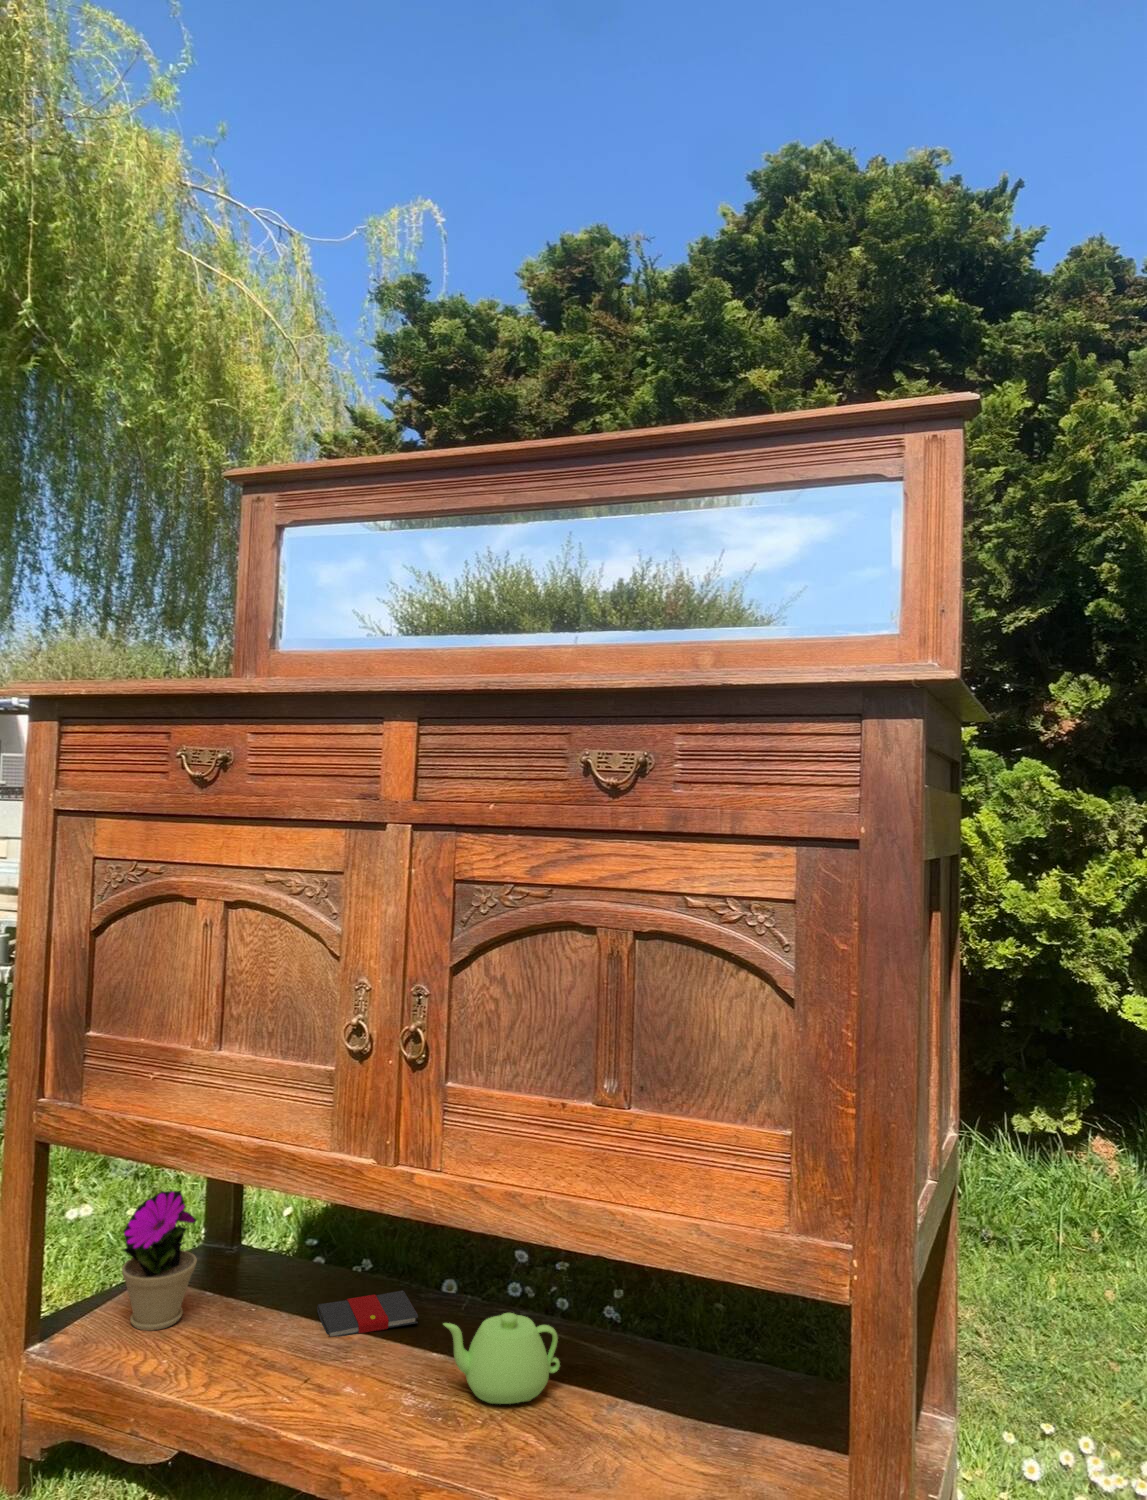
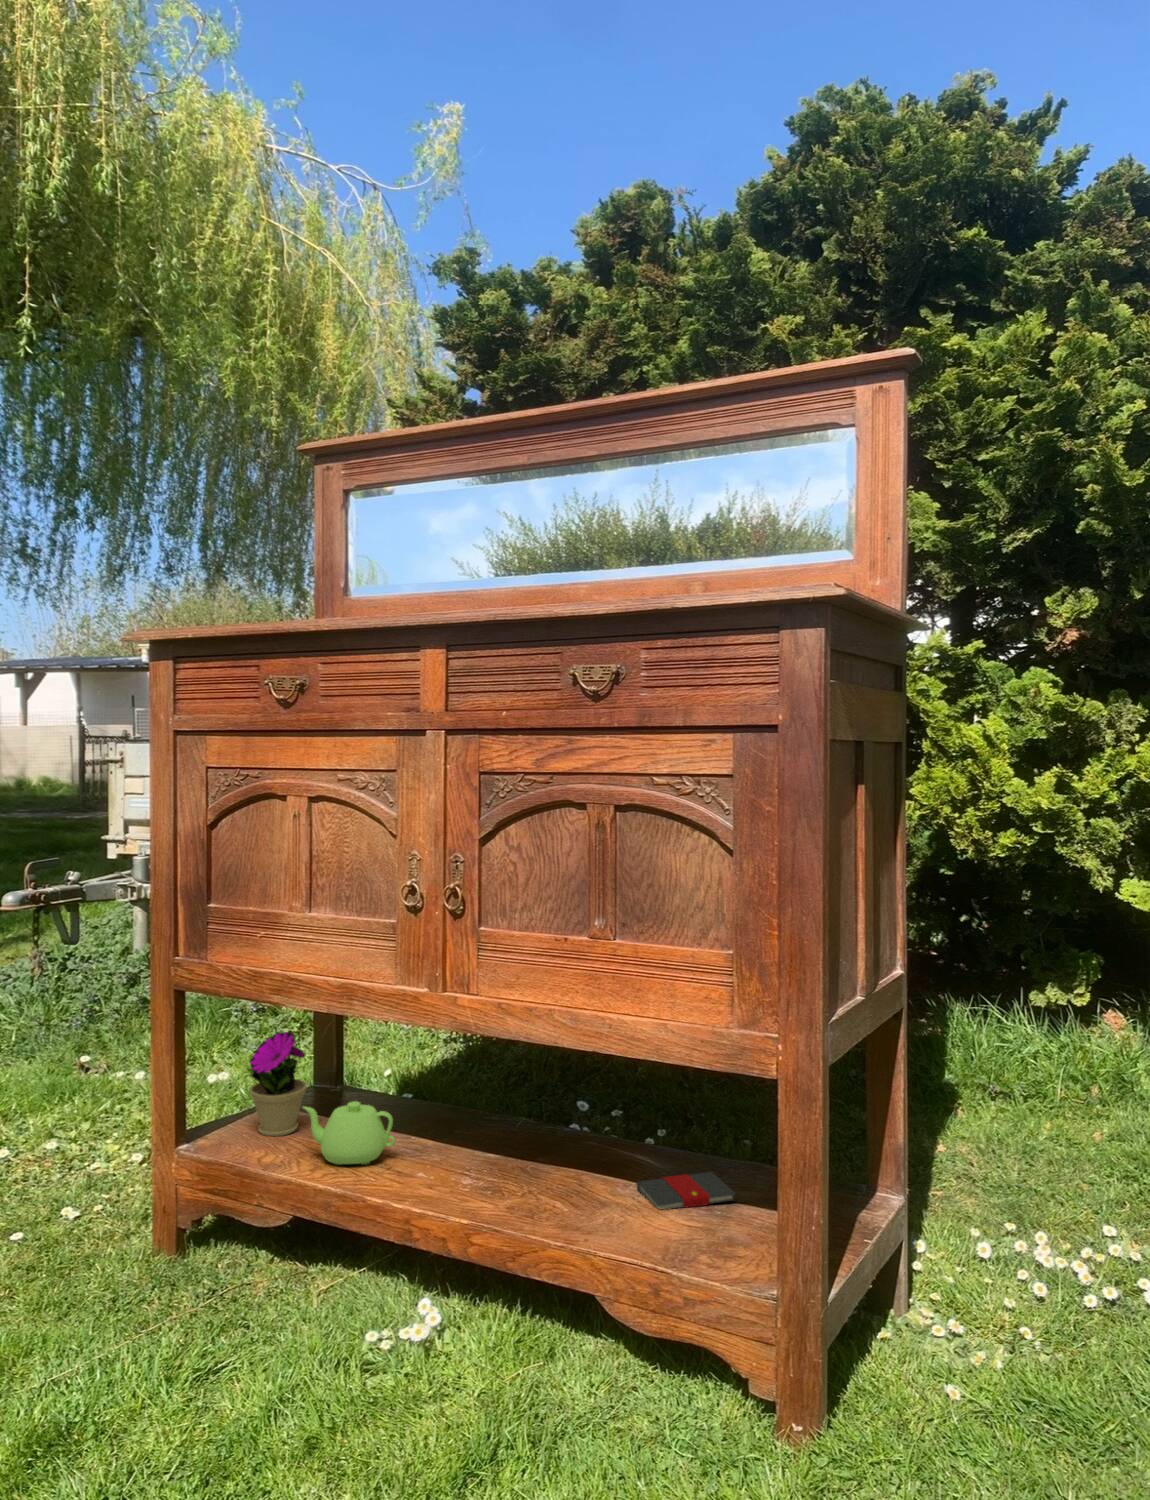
book: present [317,1291,418,1337] -> present [636,1172,735,1210]
teapot: present [443,1313,560,1404] -> present [303,1101,395,1165]

